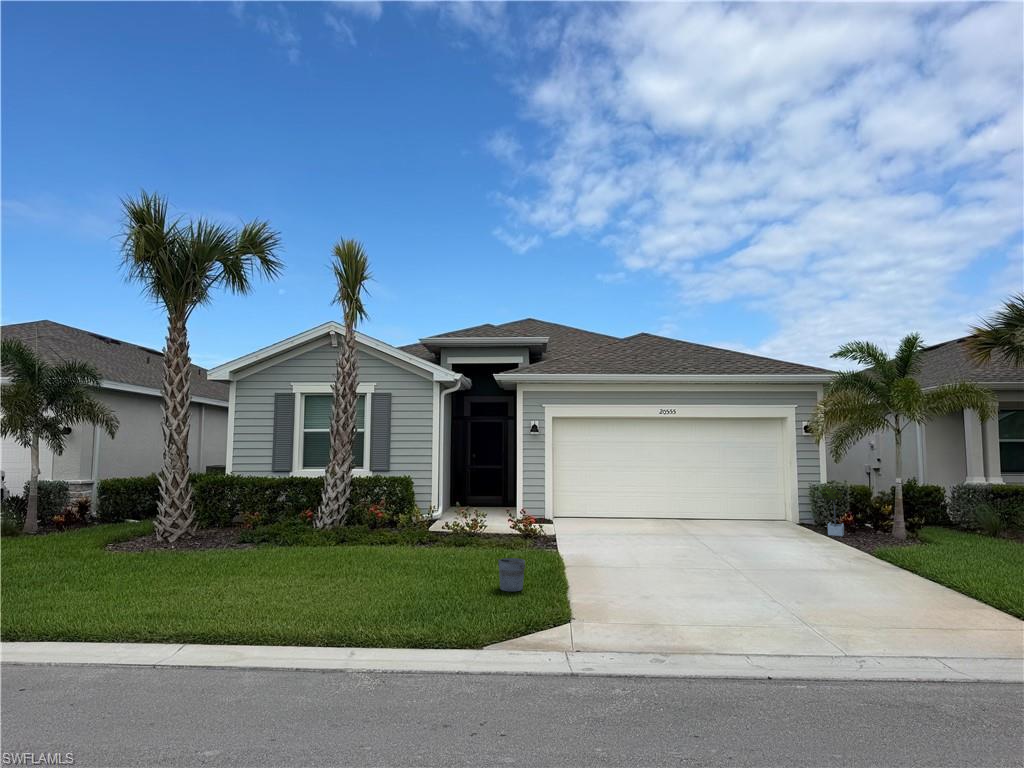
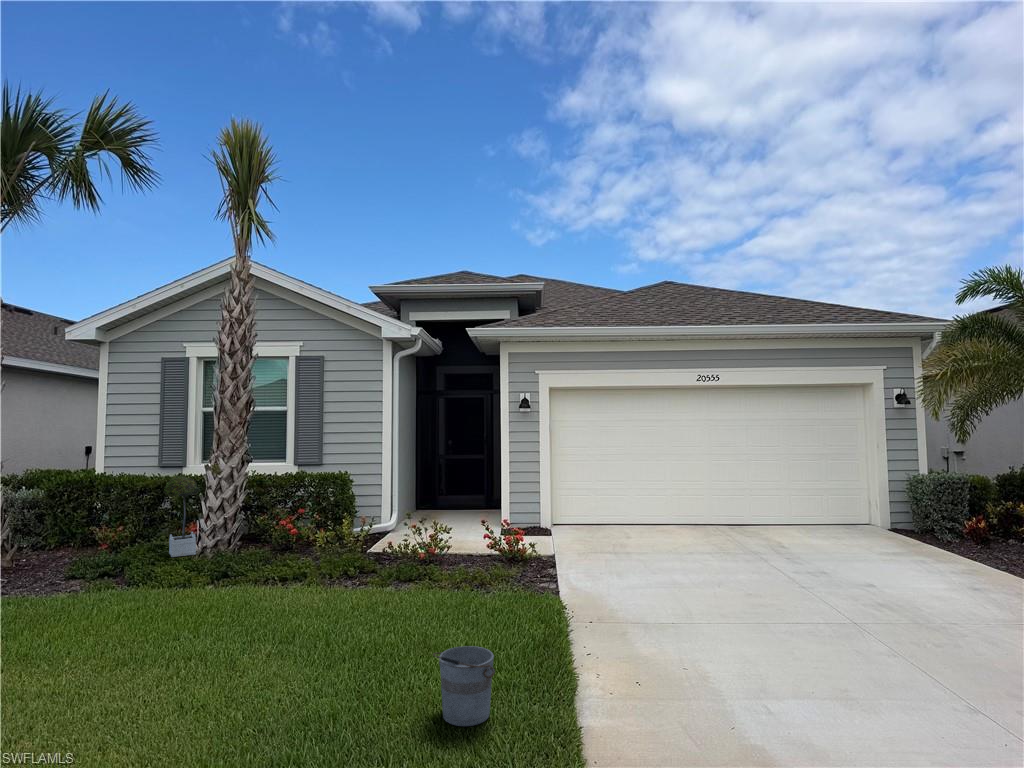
potted tree: present [821,487,844,536] -> present [164,475,201,557]

